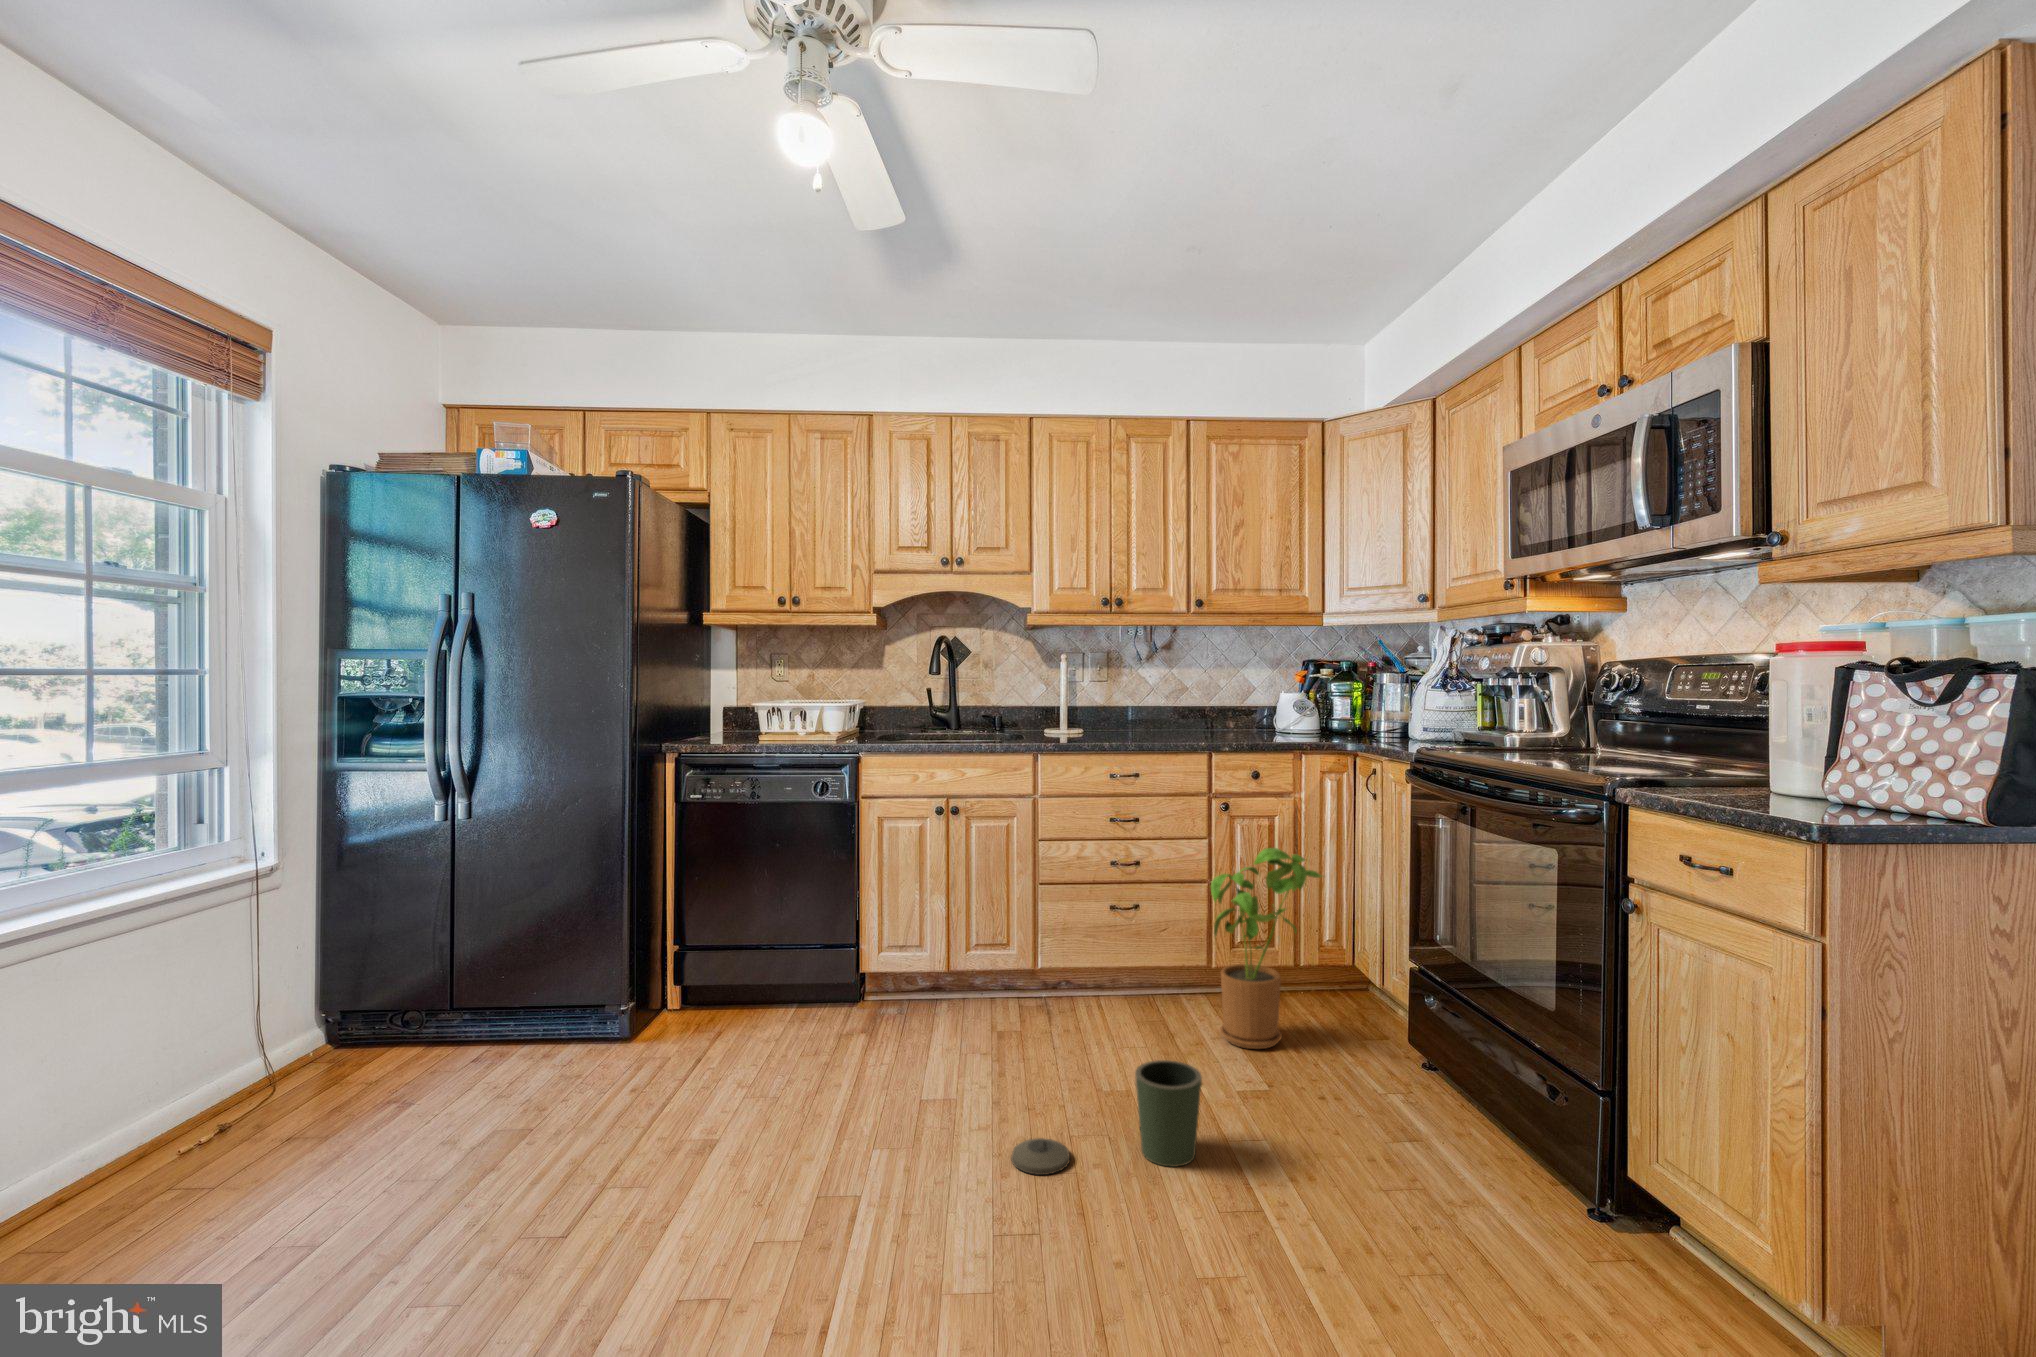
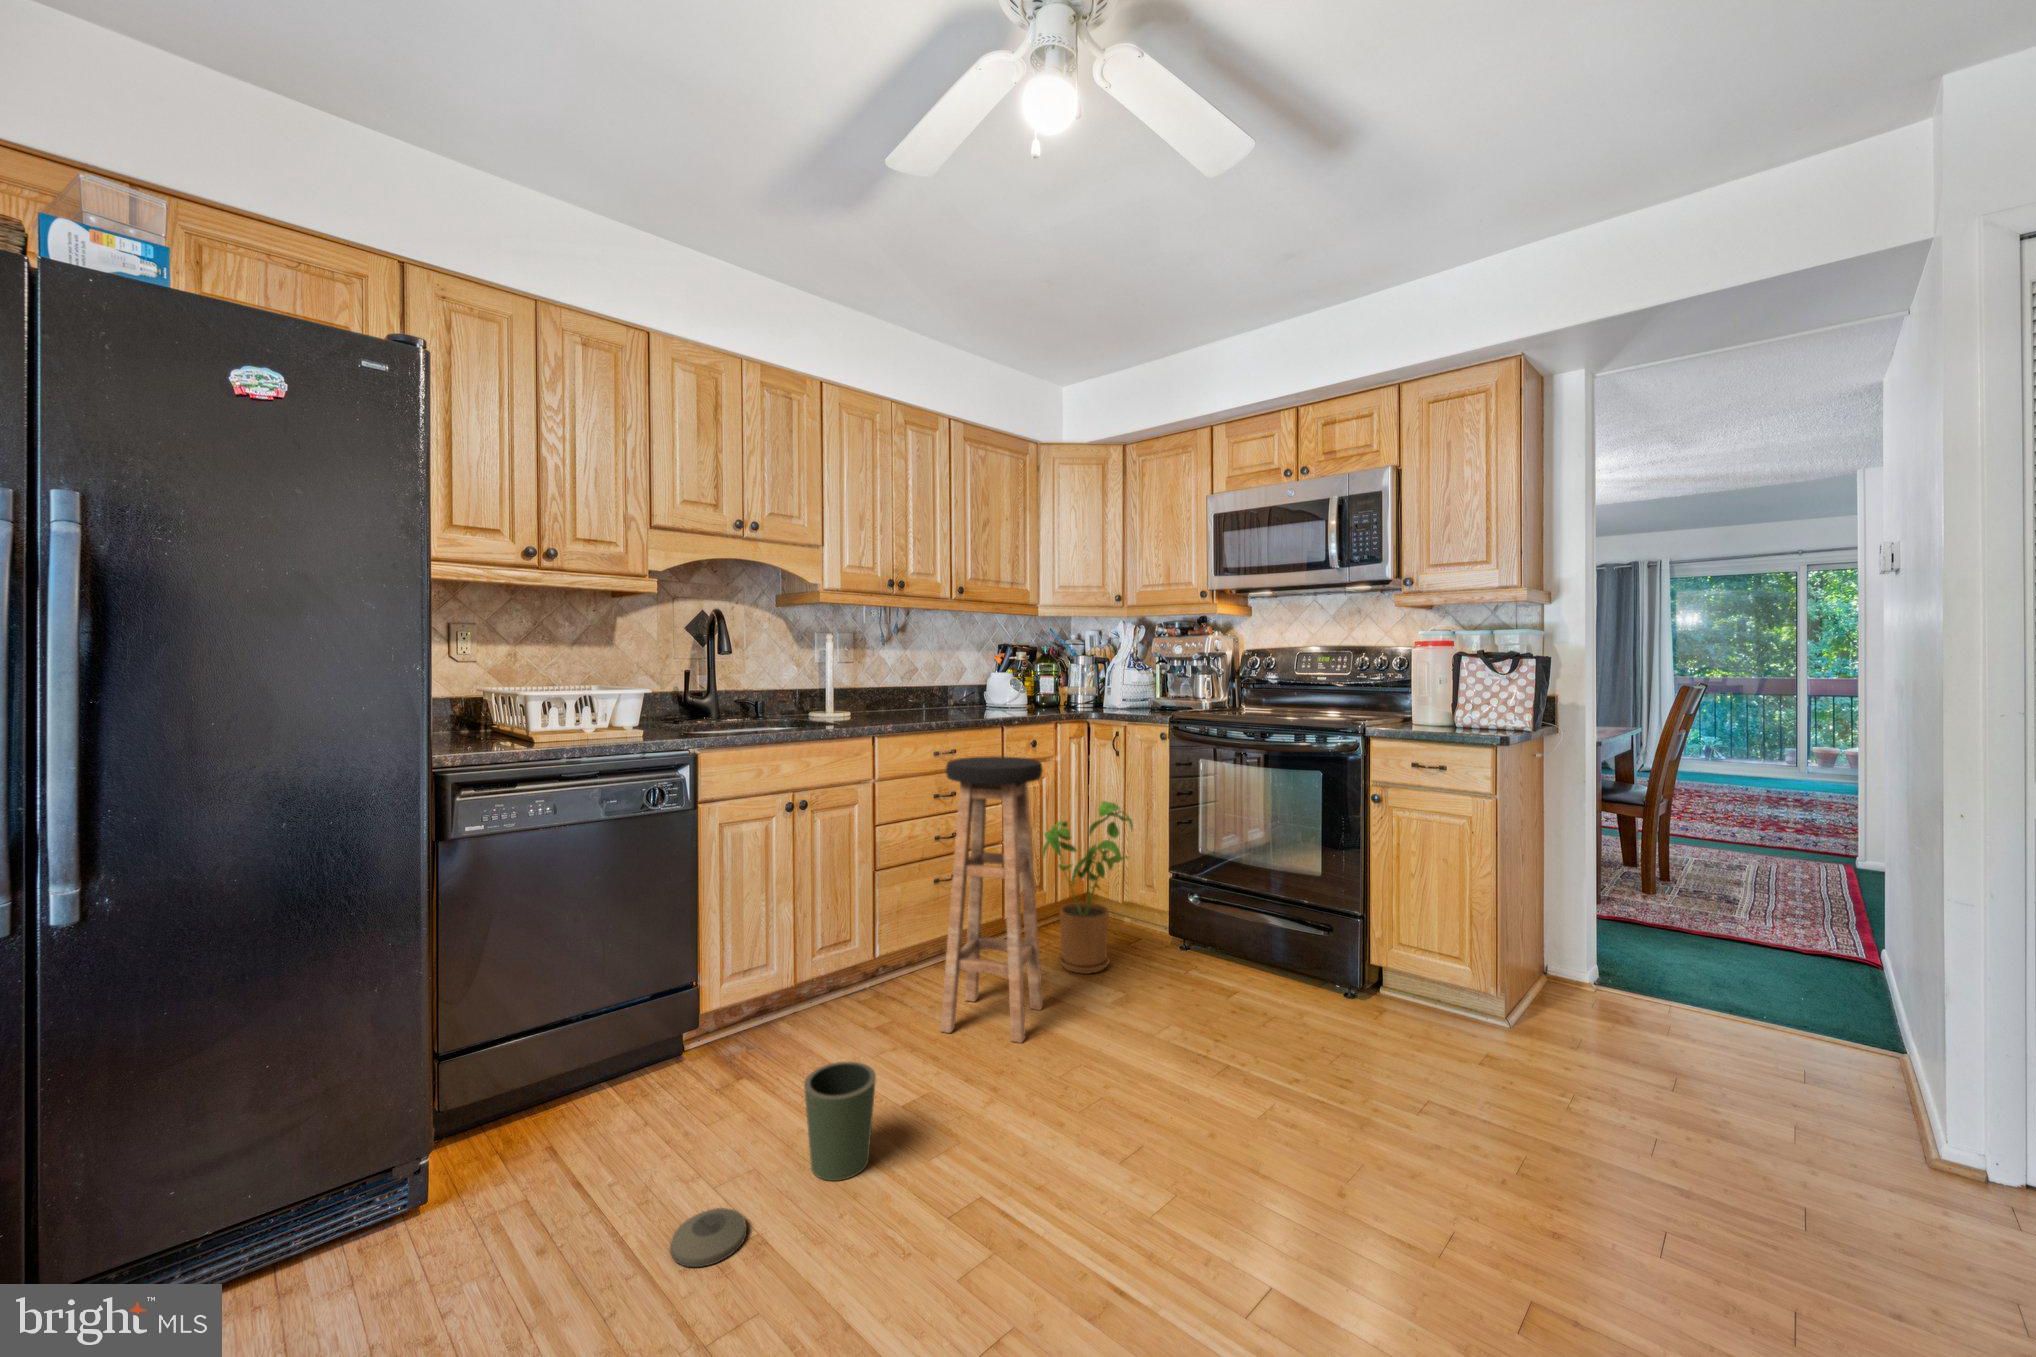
bar stool: none [1027,780,1145,1076] -> present [940,756,1043,1043]
trash can: present [1011,1060,1202,1175] -> present [670,1062,876,1267]

